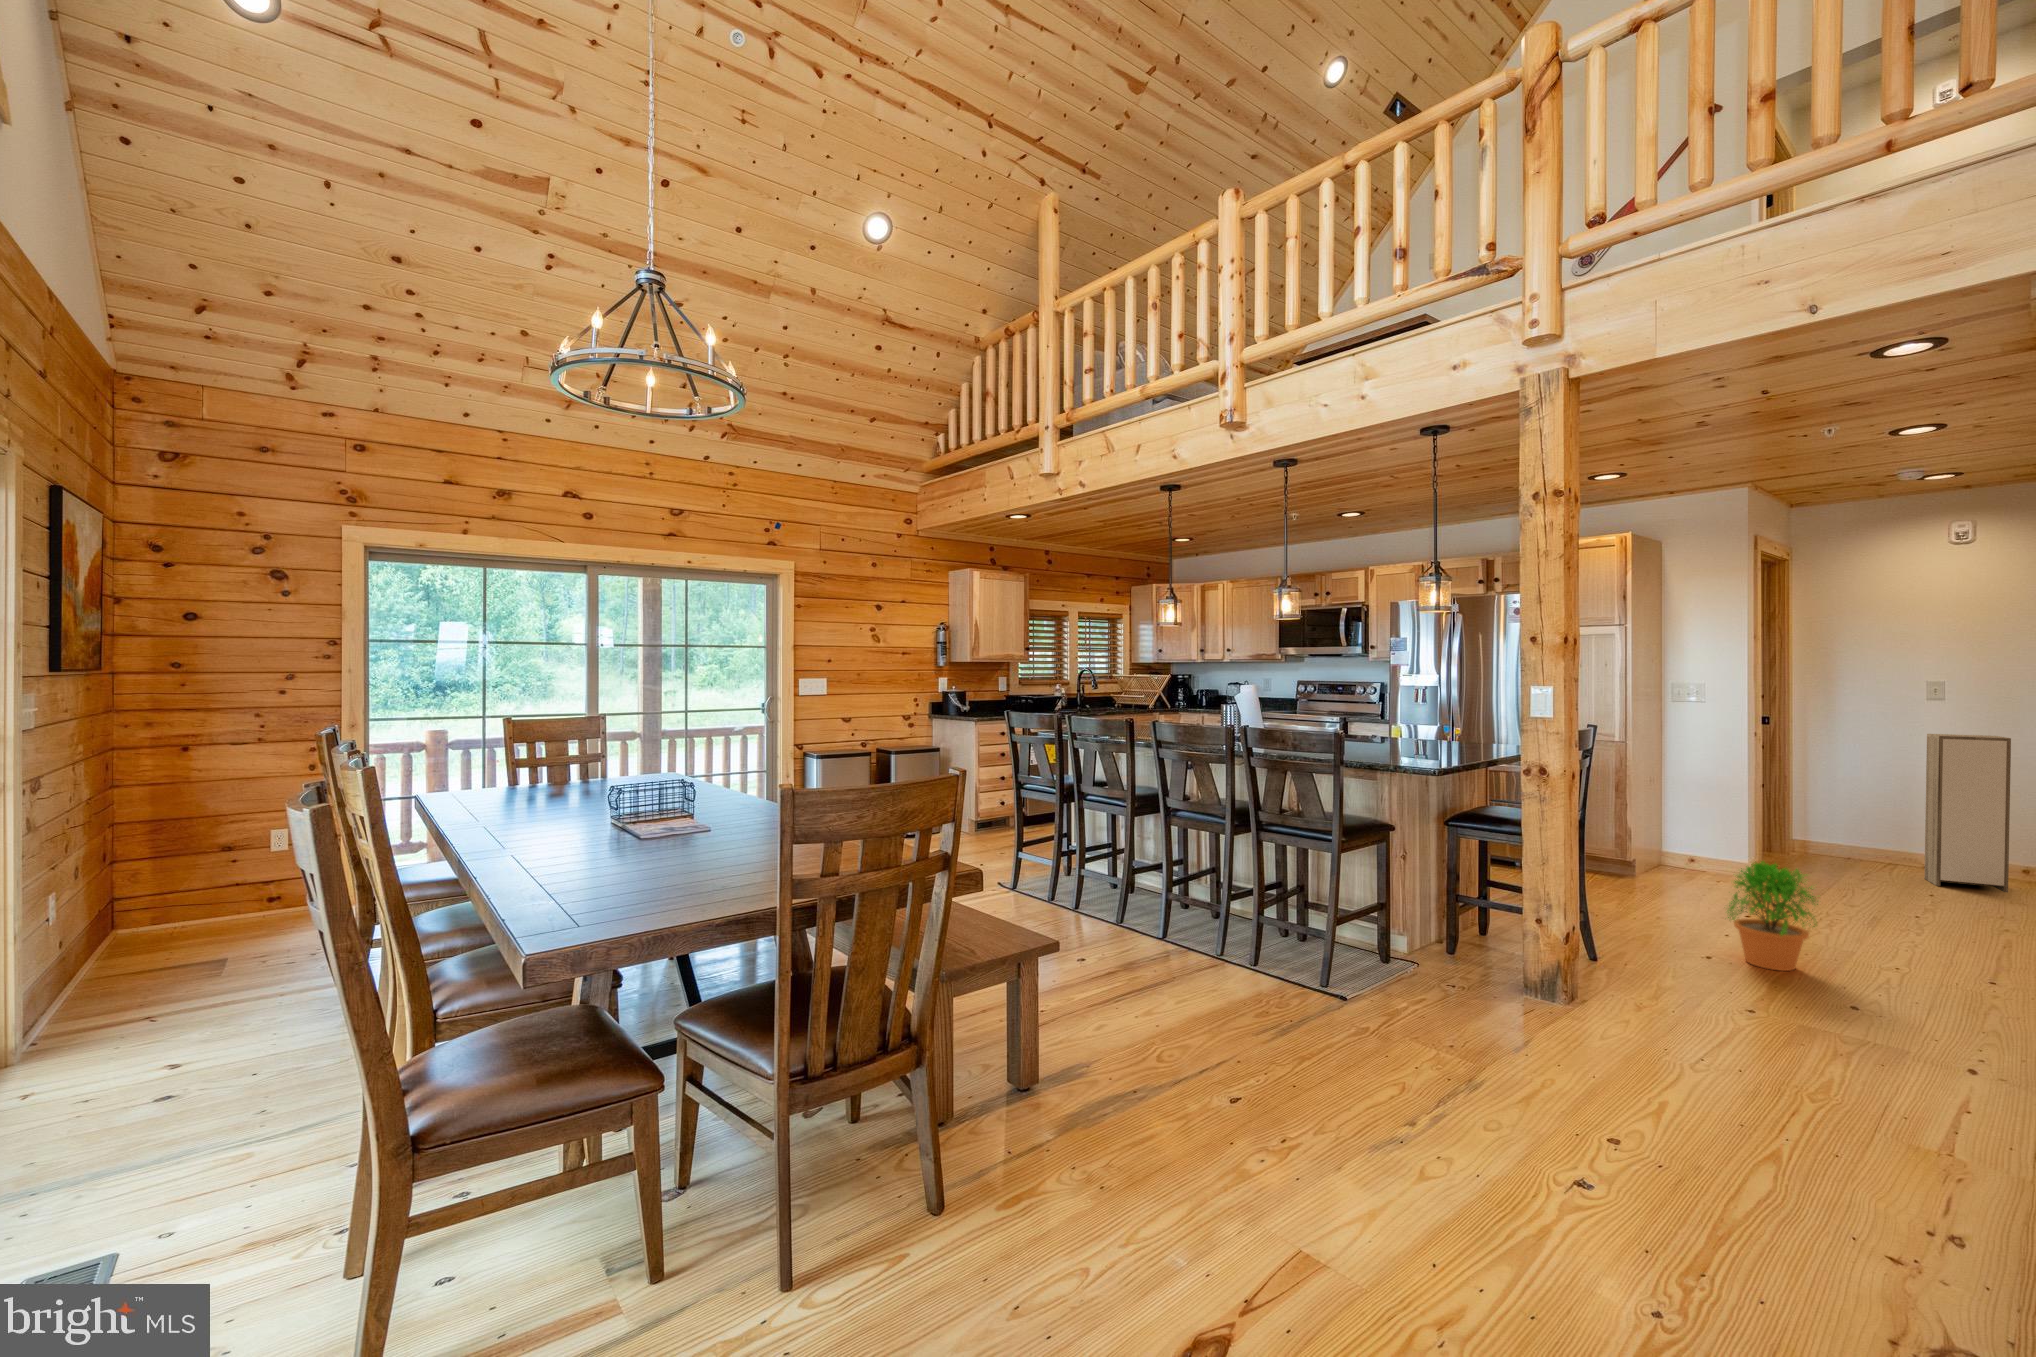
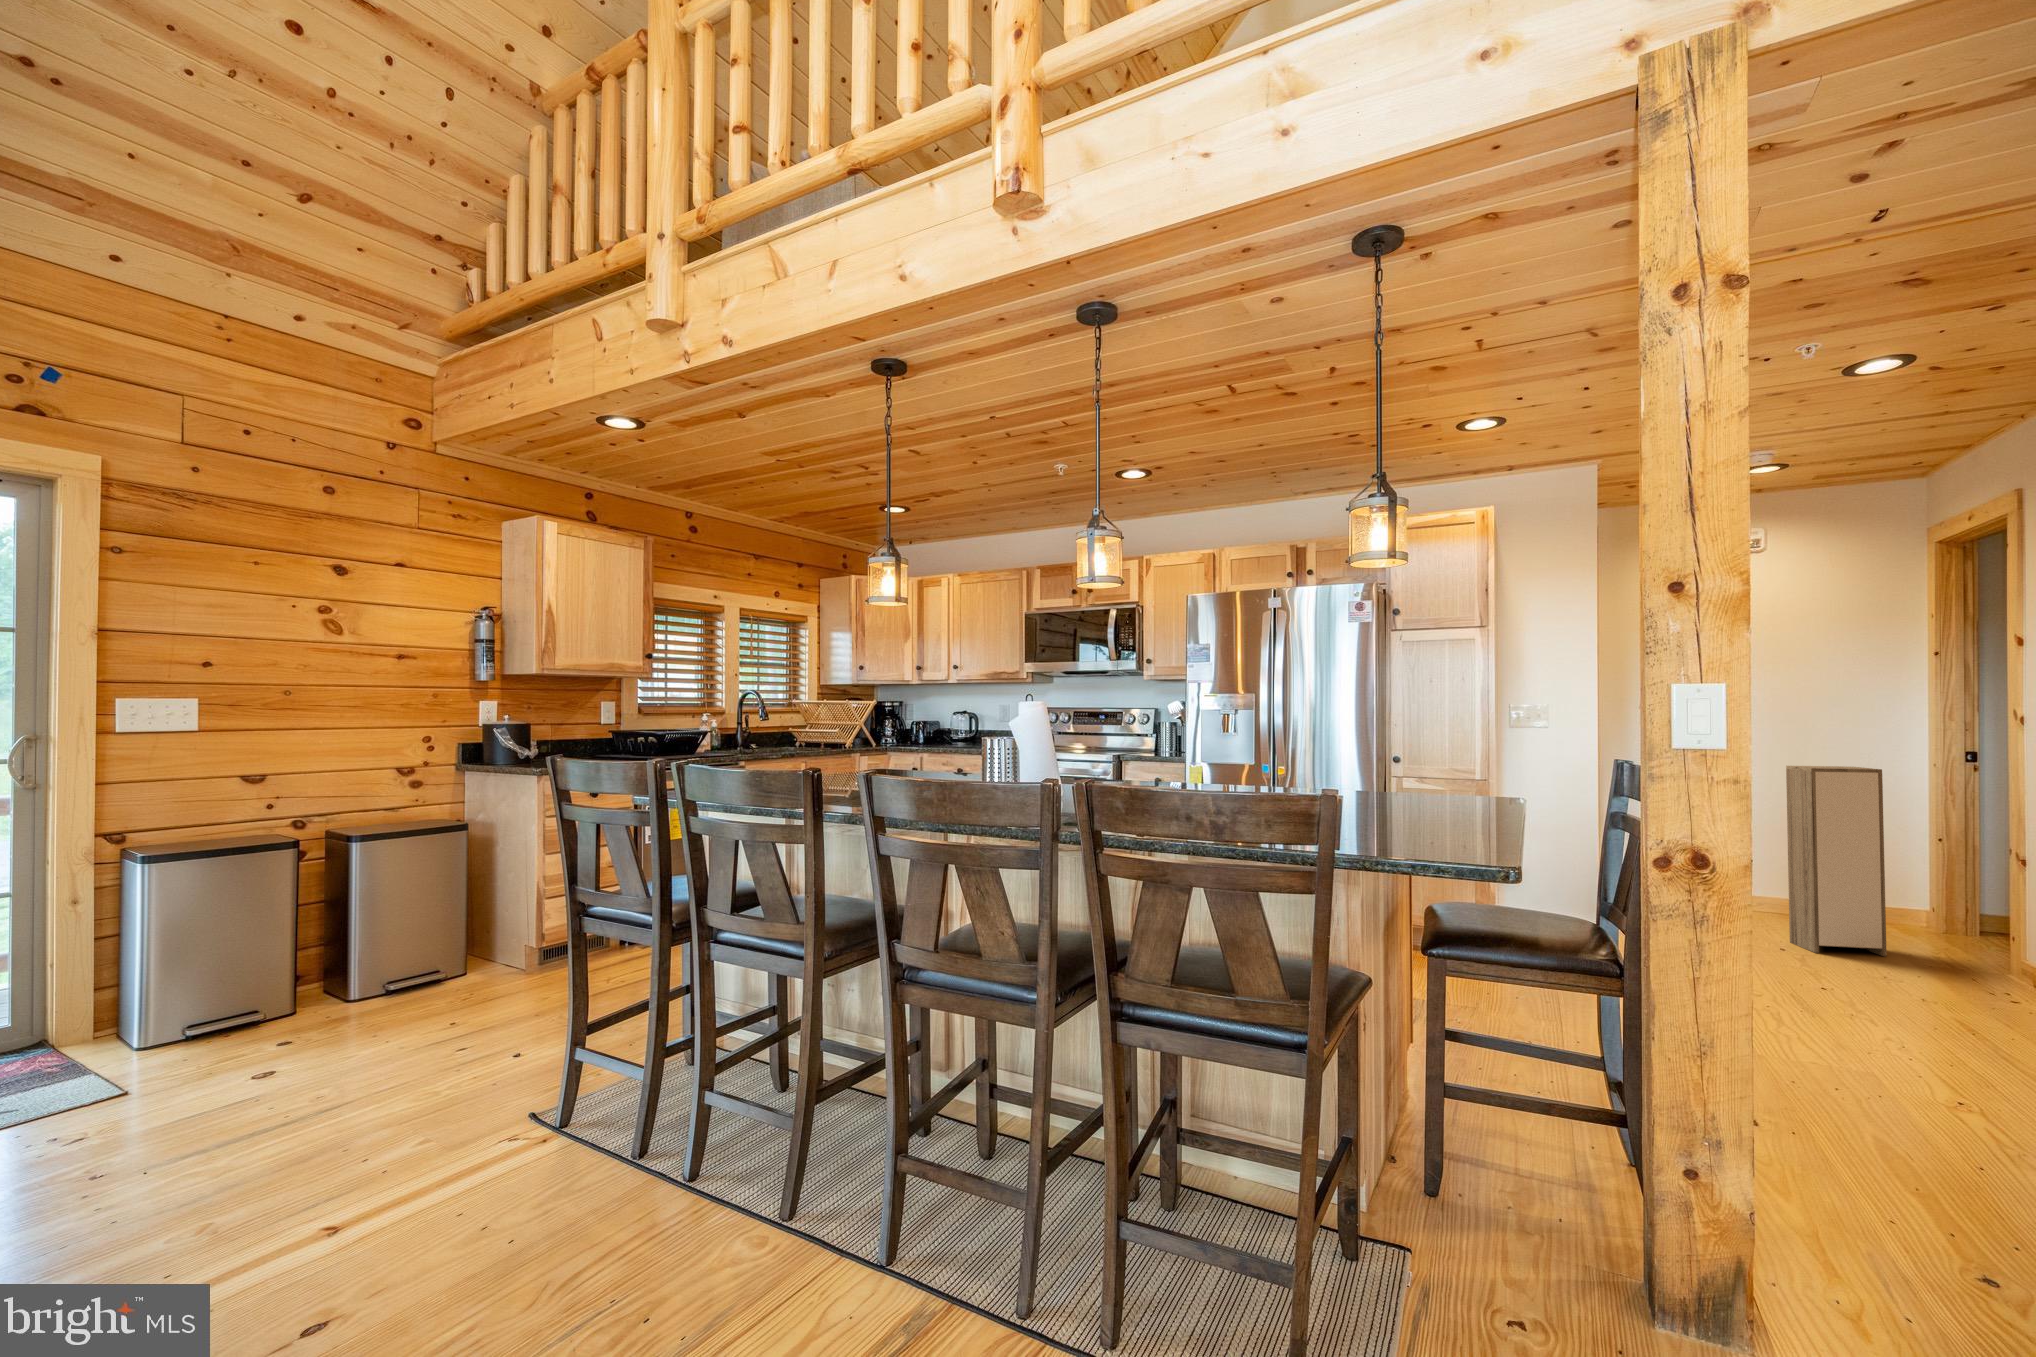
potted plant: present [1728,861,1818,971] -> none [1783,978,1961,1166]

